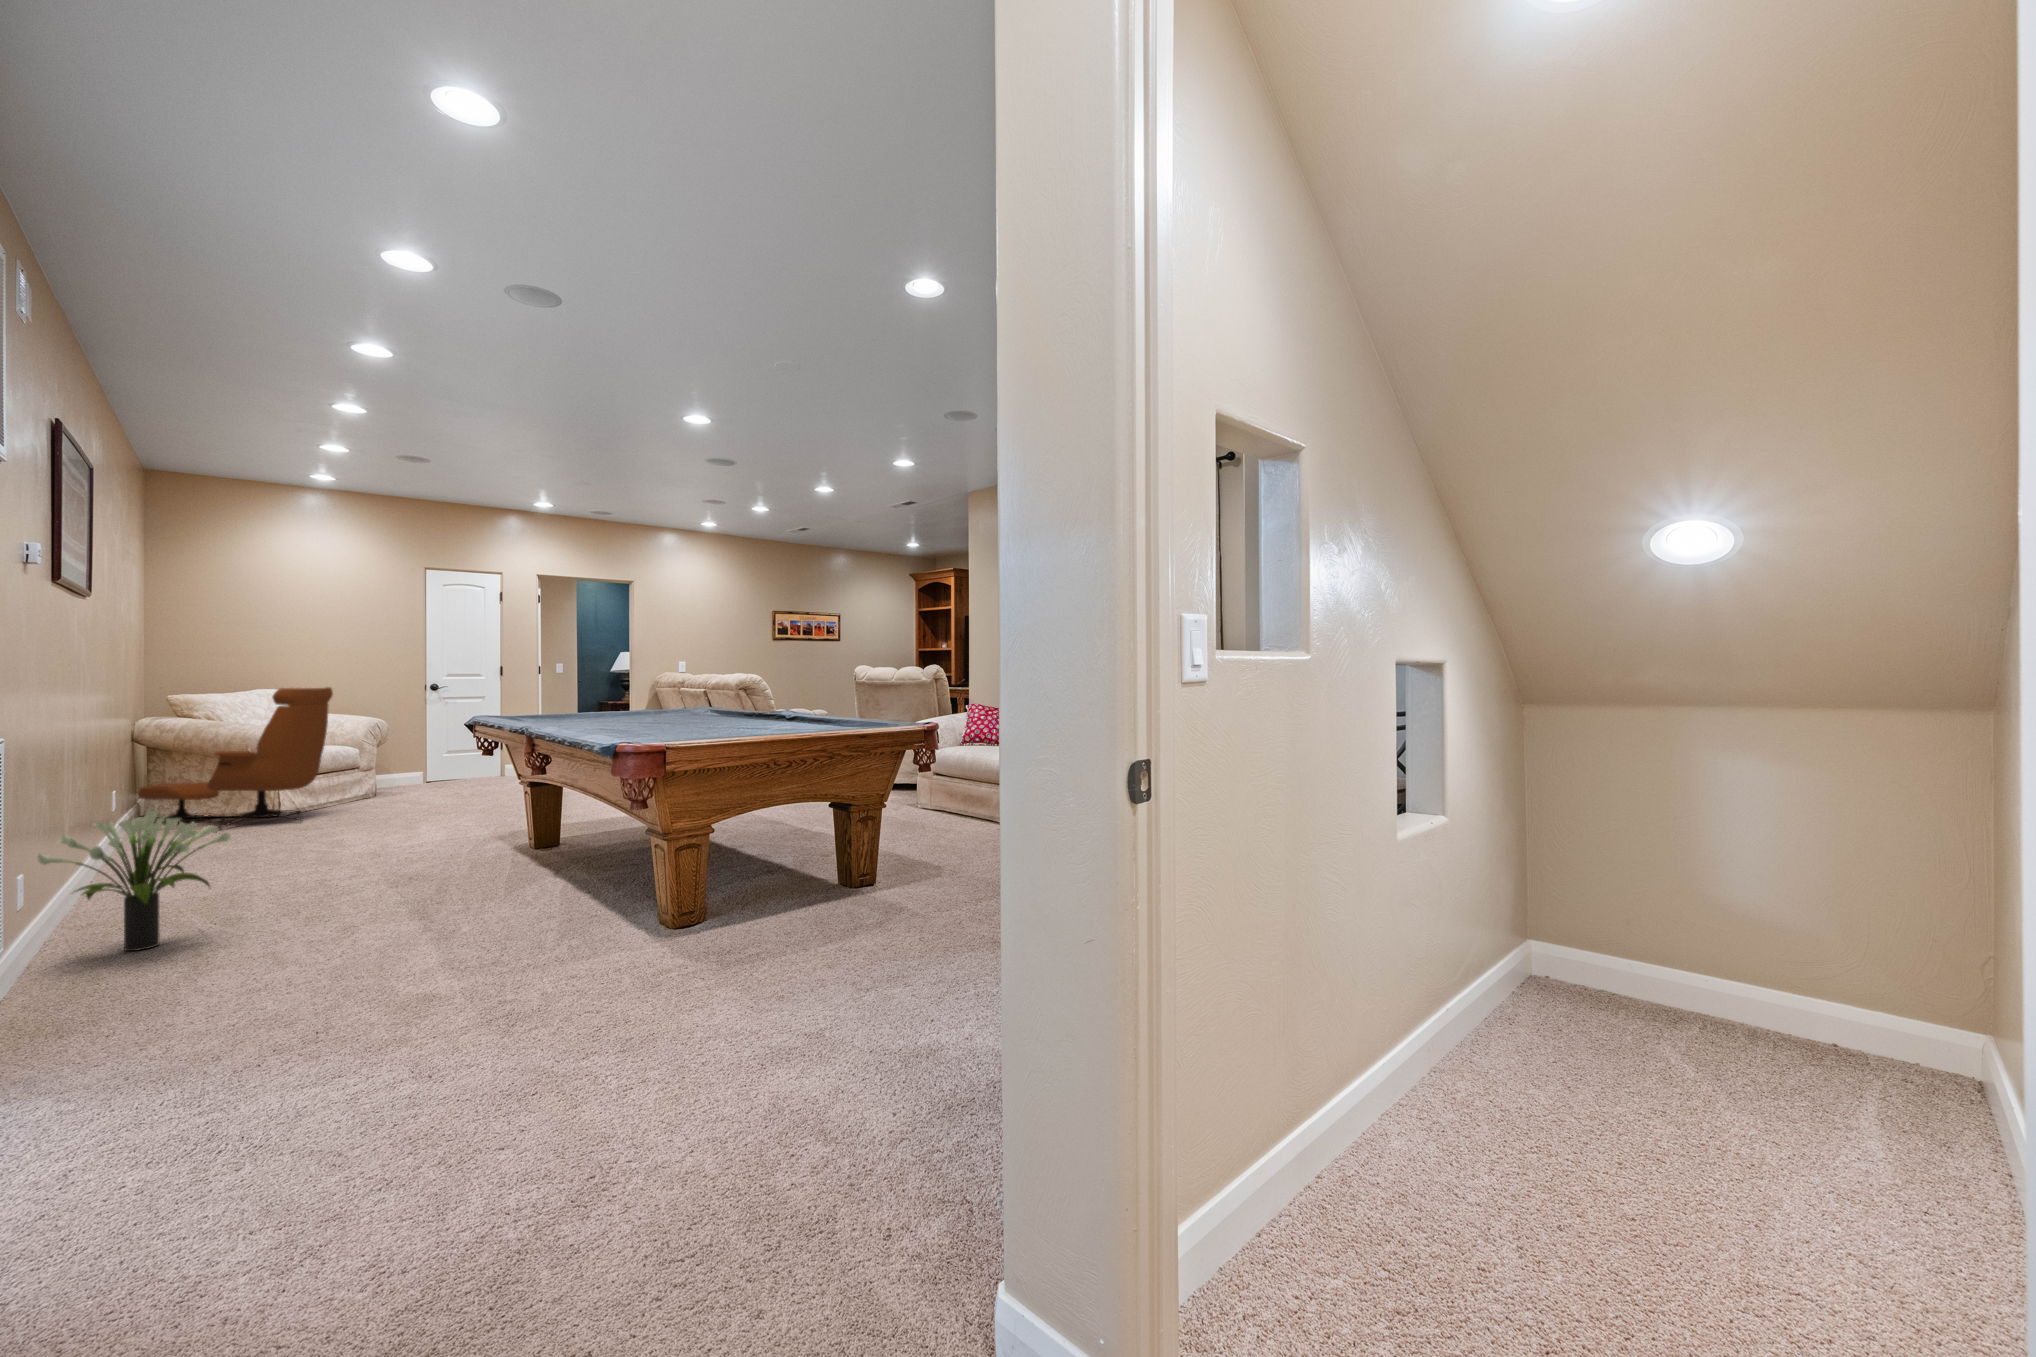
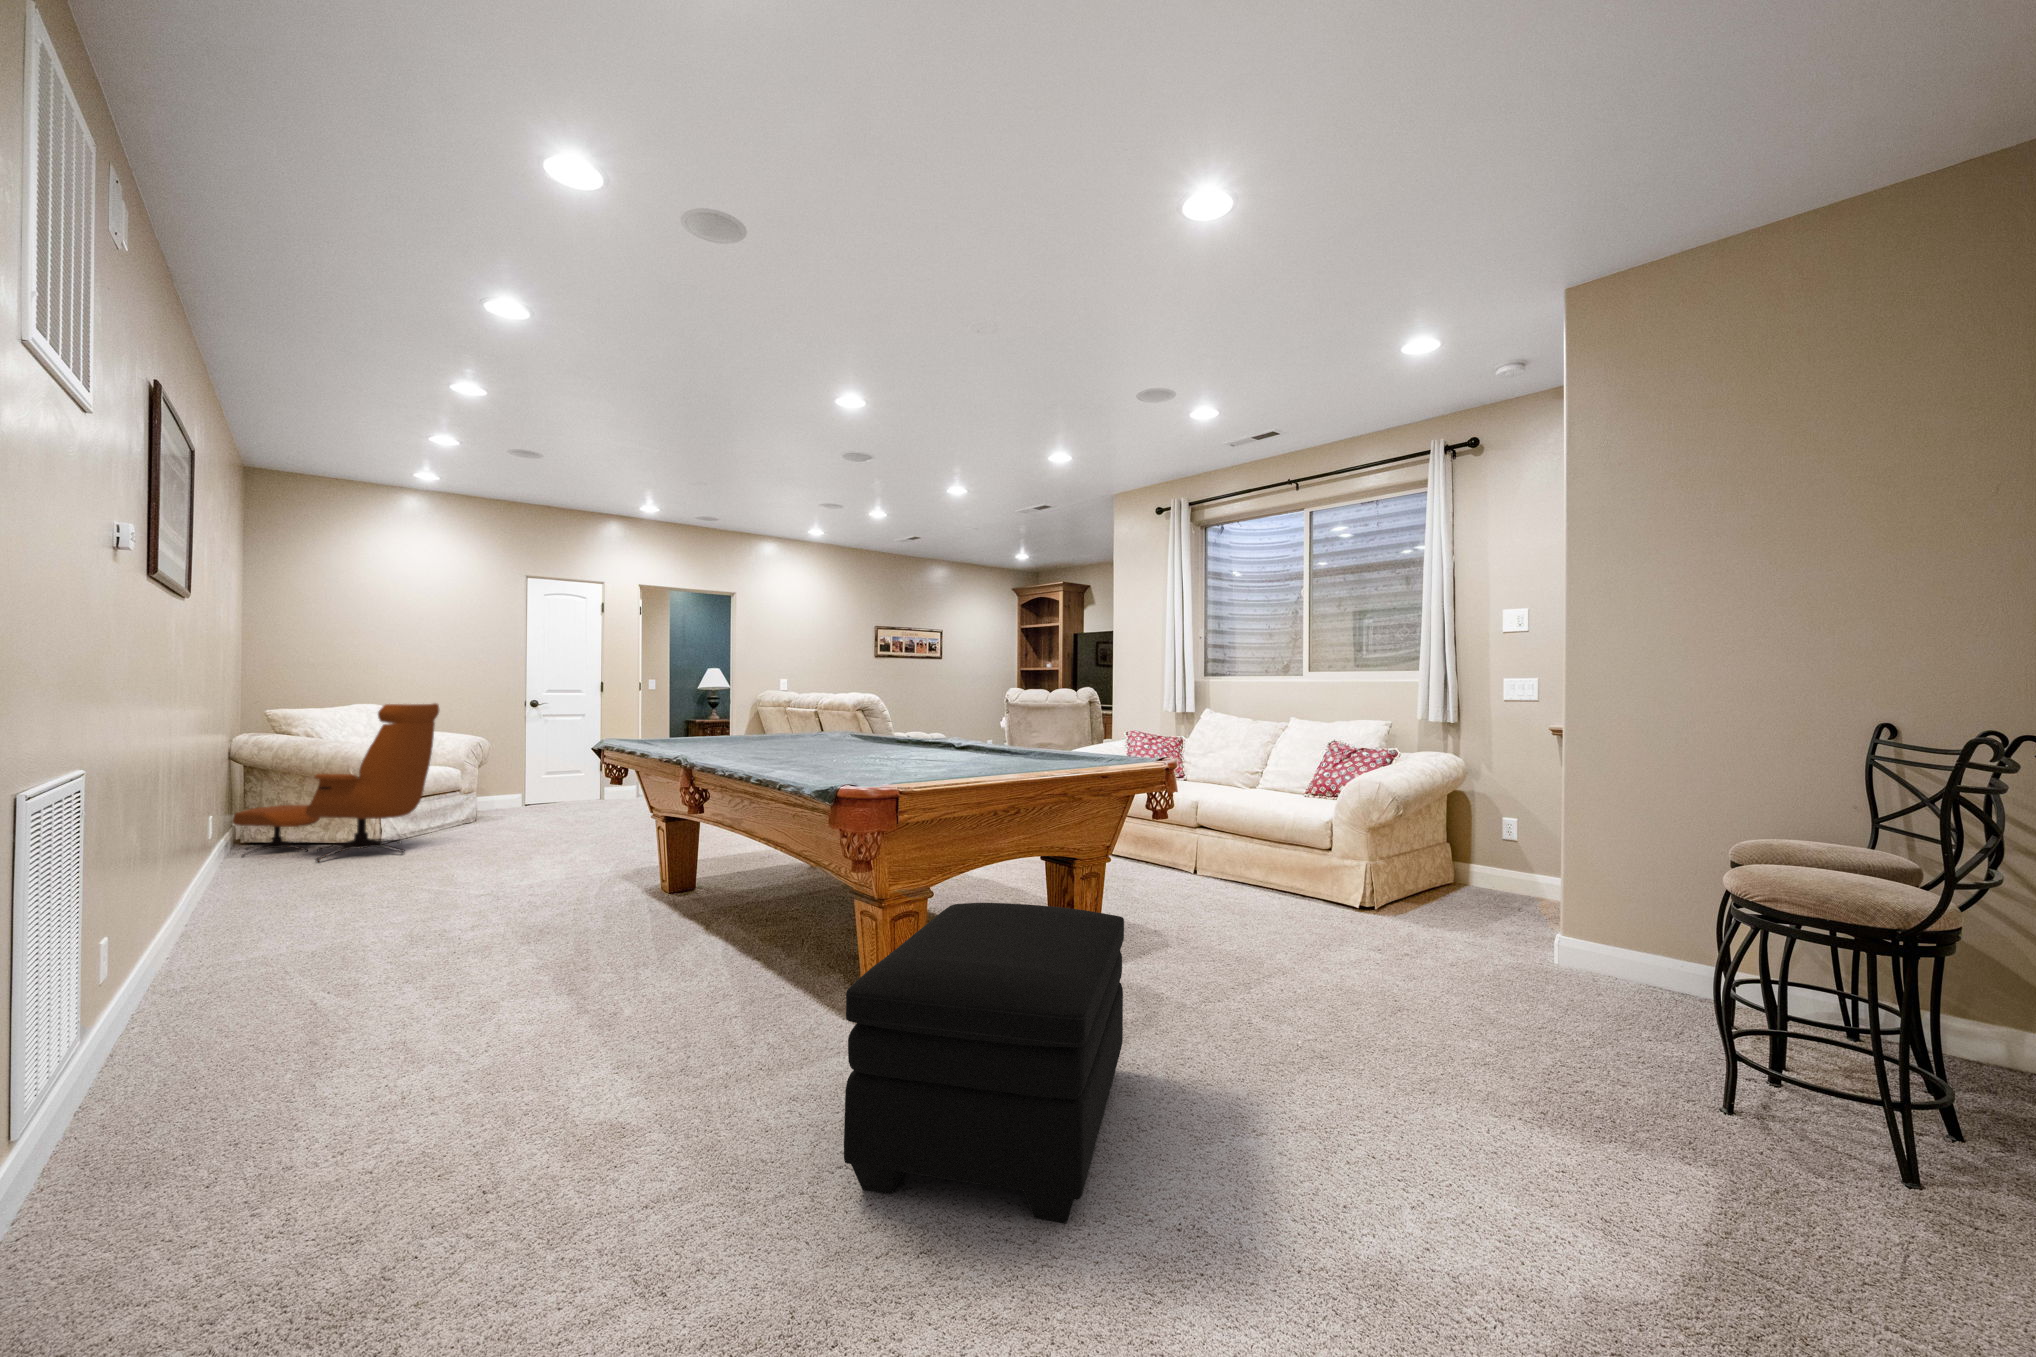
potted plant: present [38,811,231,951] -> none [119,860,350,1042]
ottoman: none [576,830,828,1027] -> present [844,903,1124,1223]

